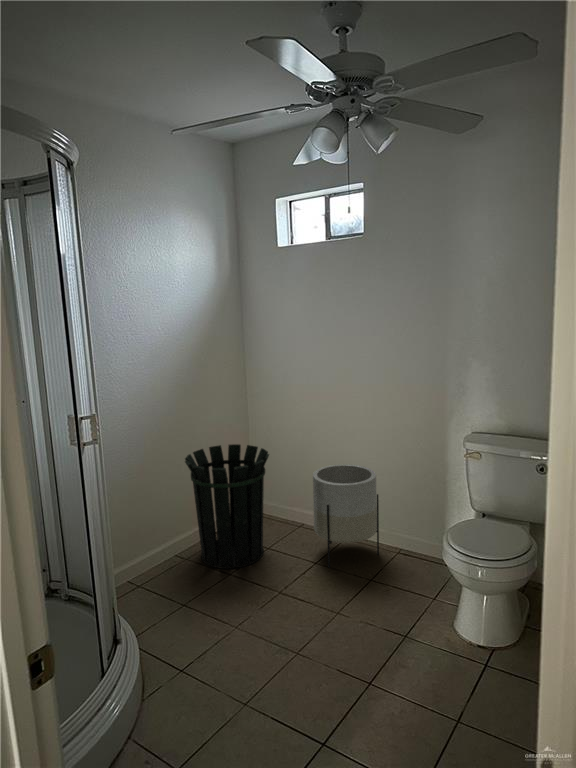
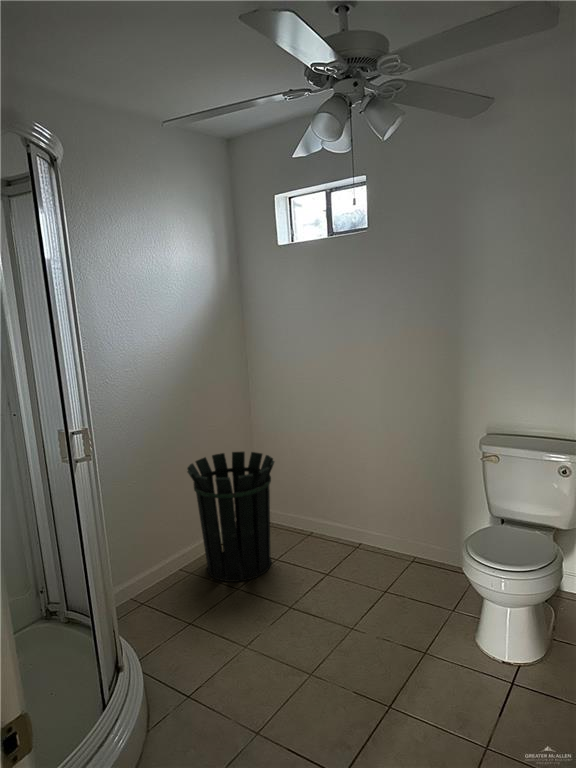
planter: present [313,464,379,568] -> none [320,469,391,578]

